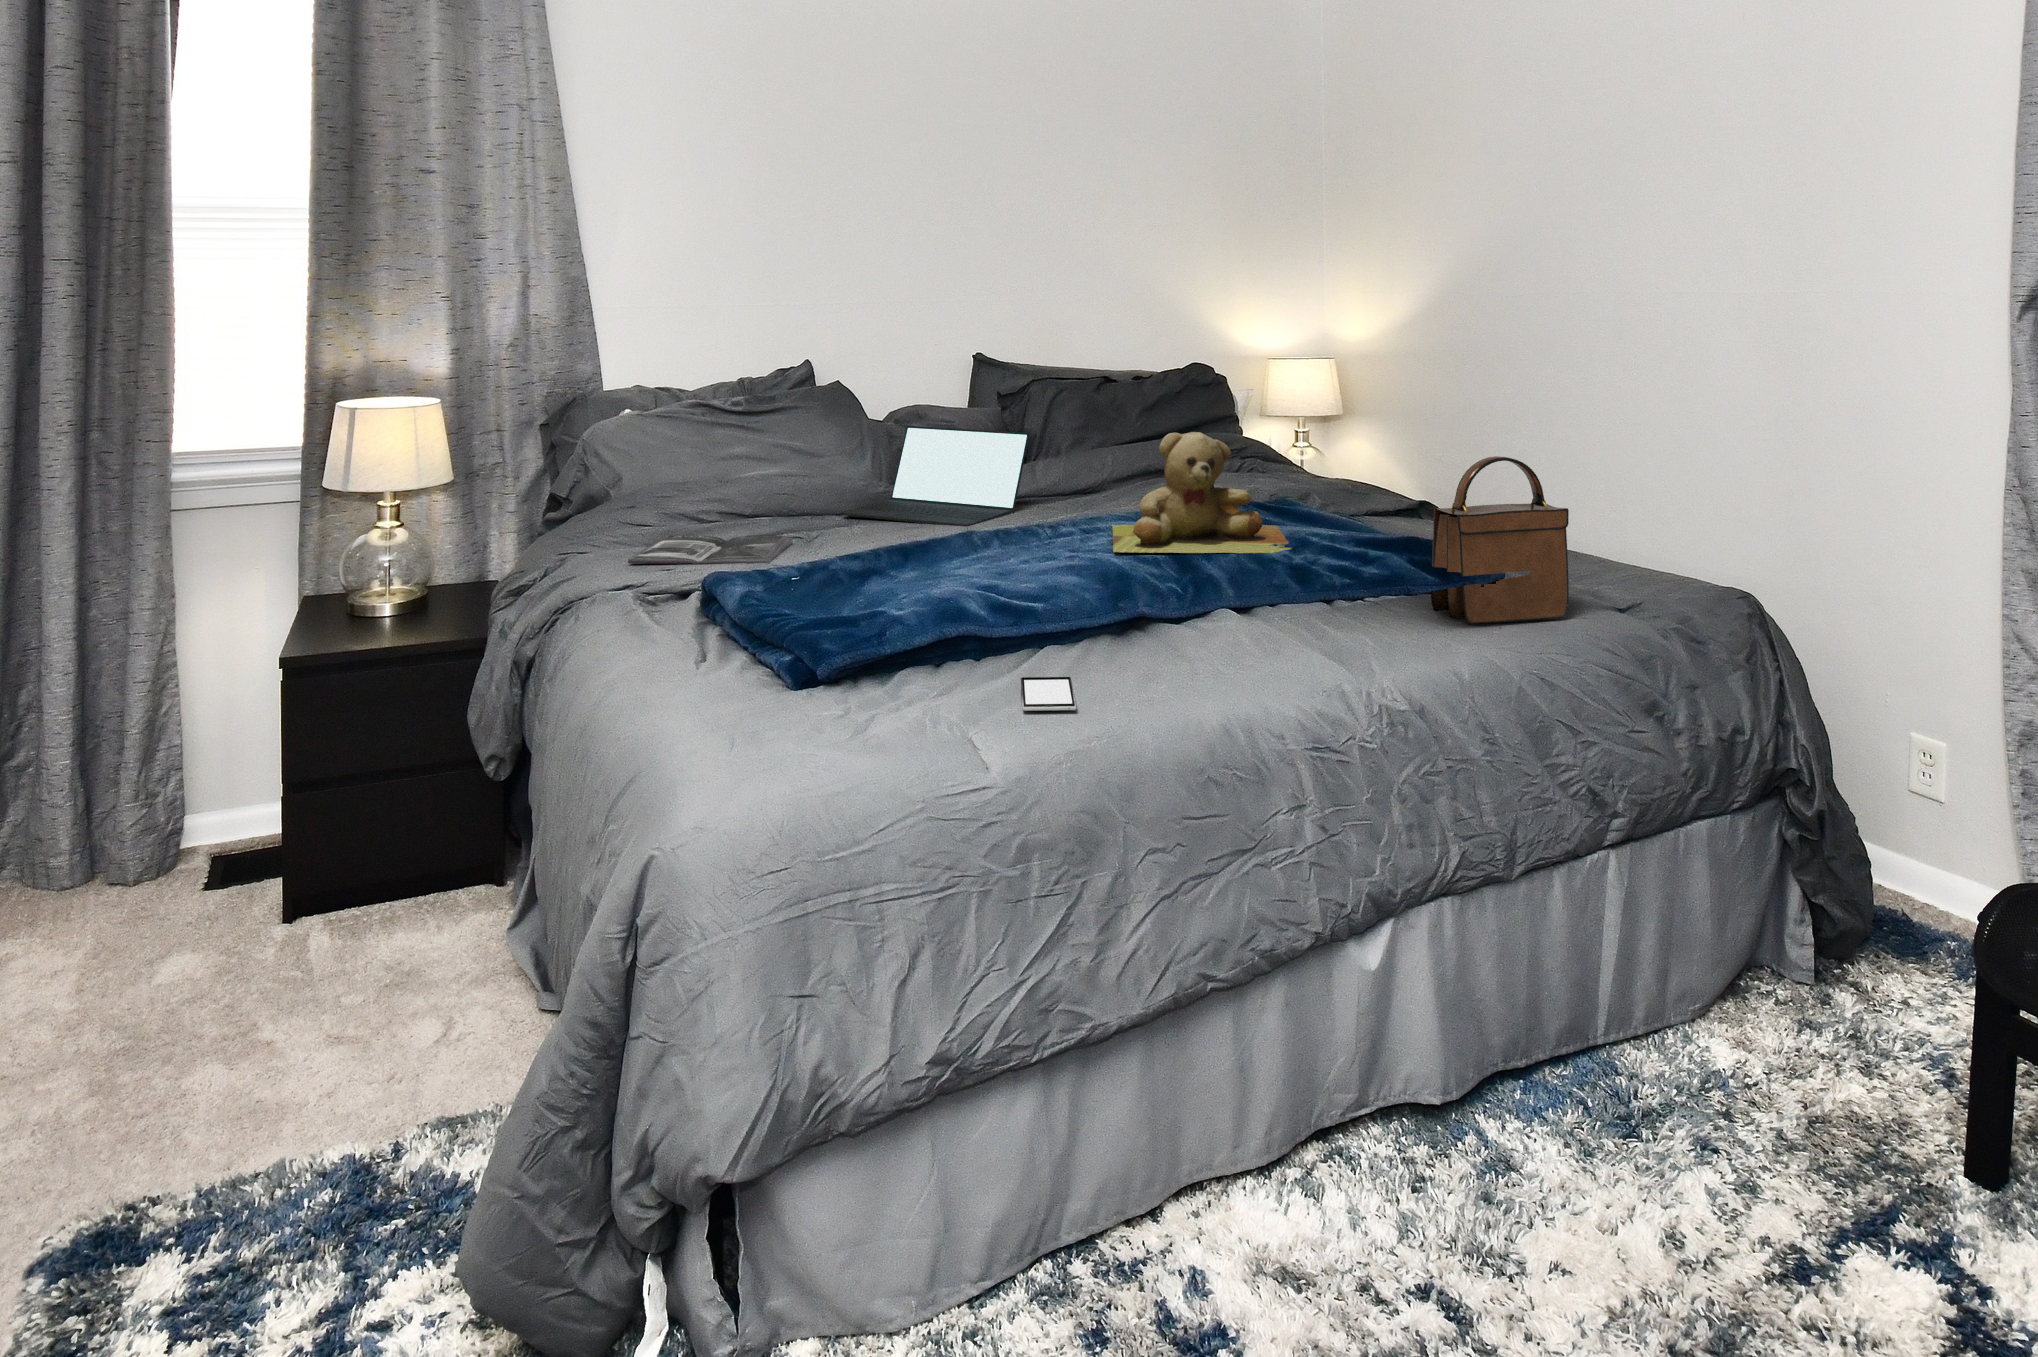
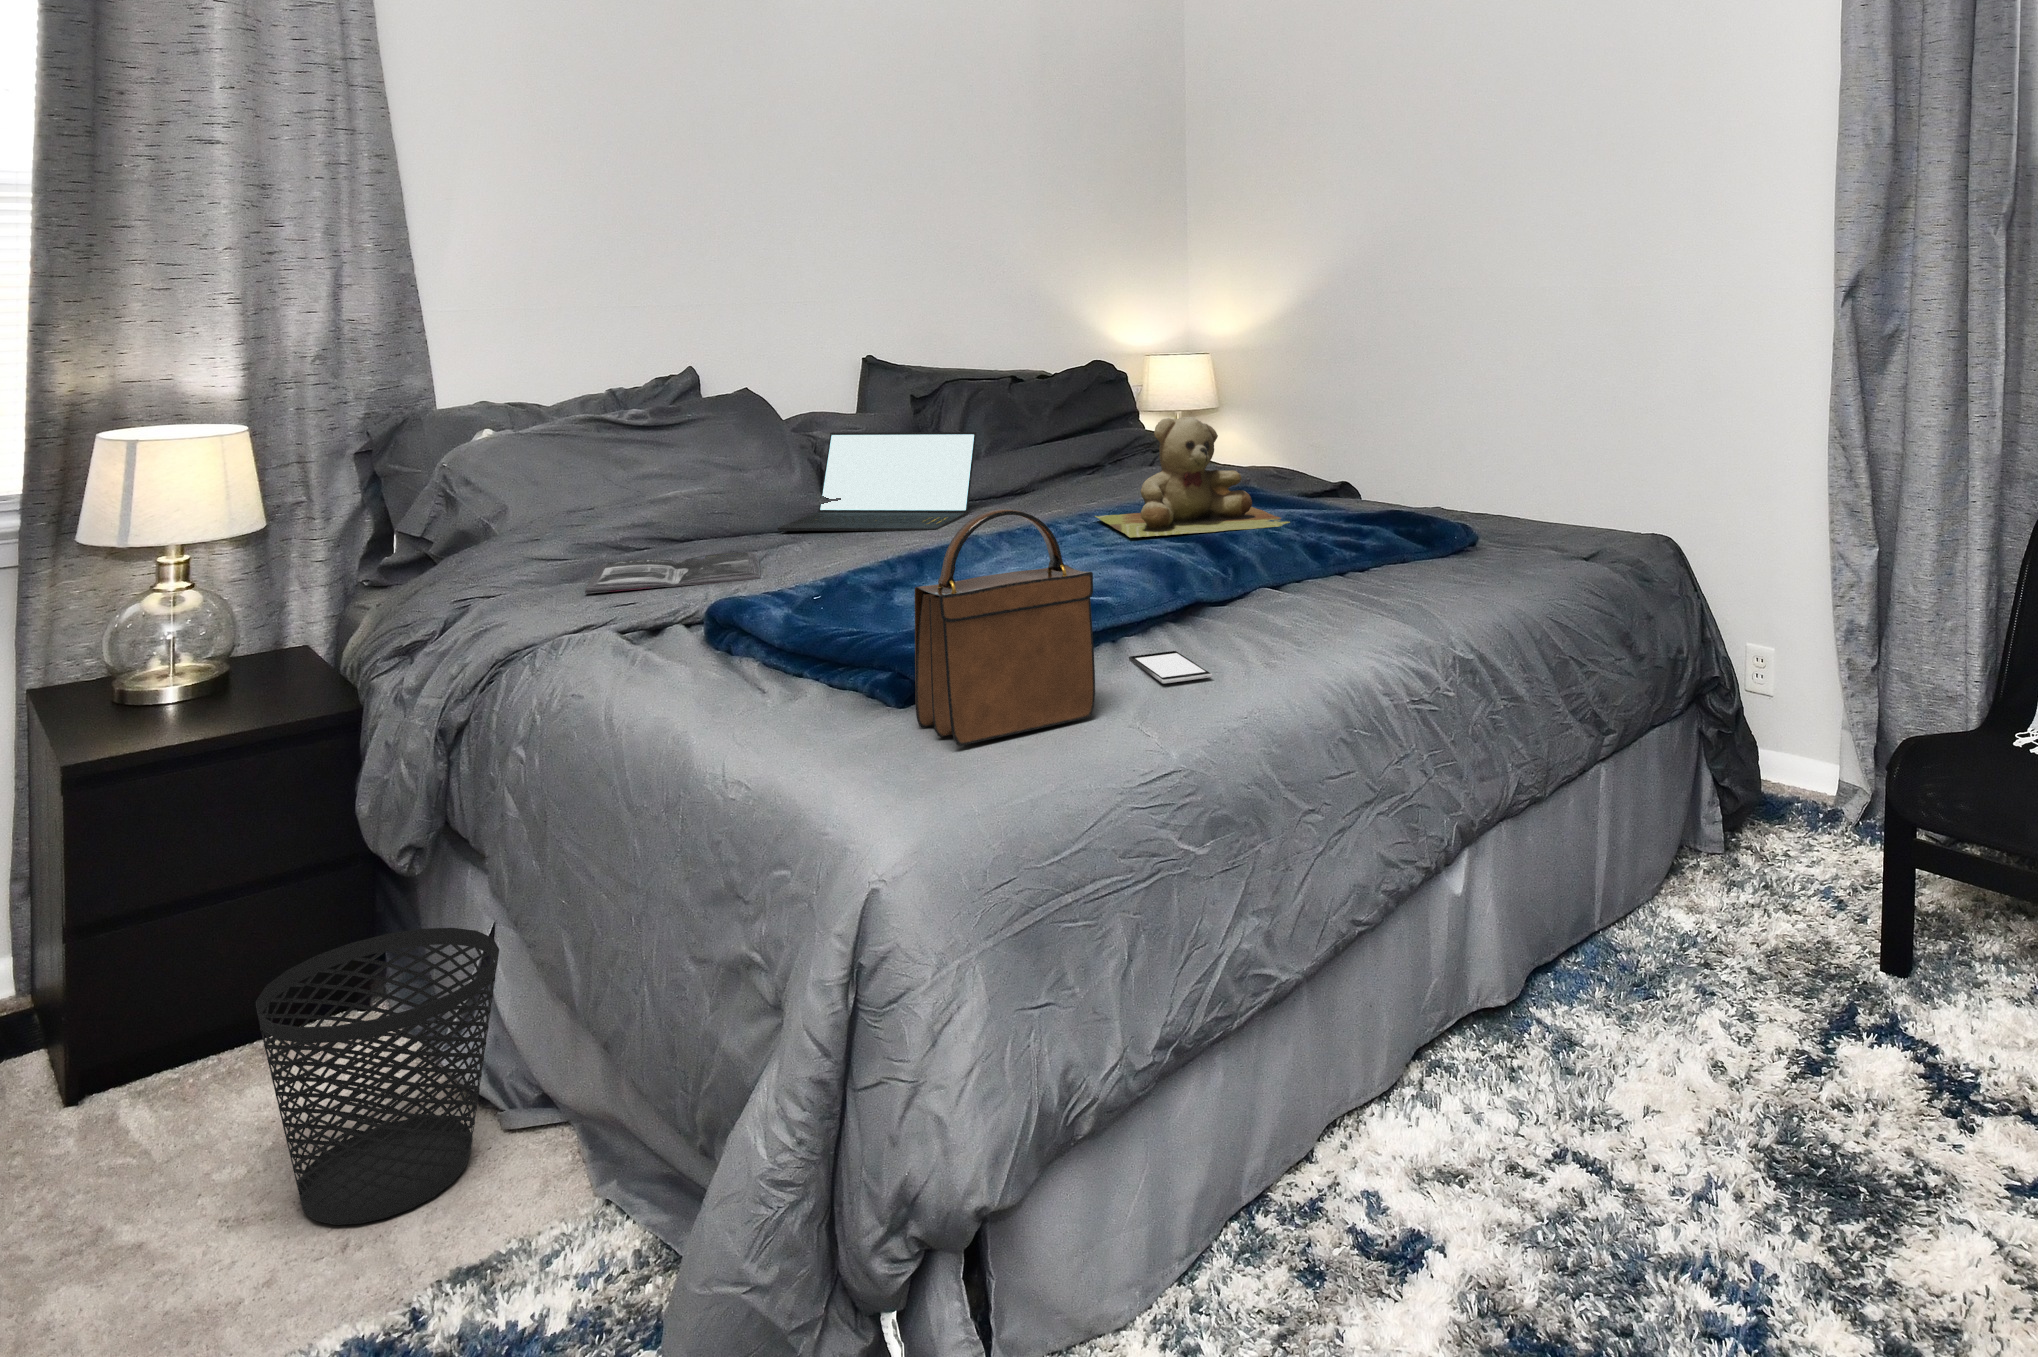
handbag: present [1431,456,1569,625] -> present [915,509,1095,746]
wastebasket: none [341,830,524,1060] -> present [256,928,499,1225]

